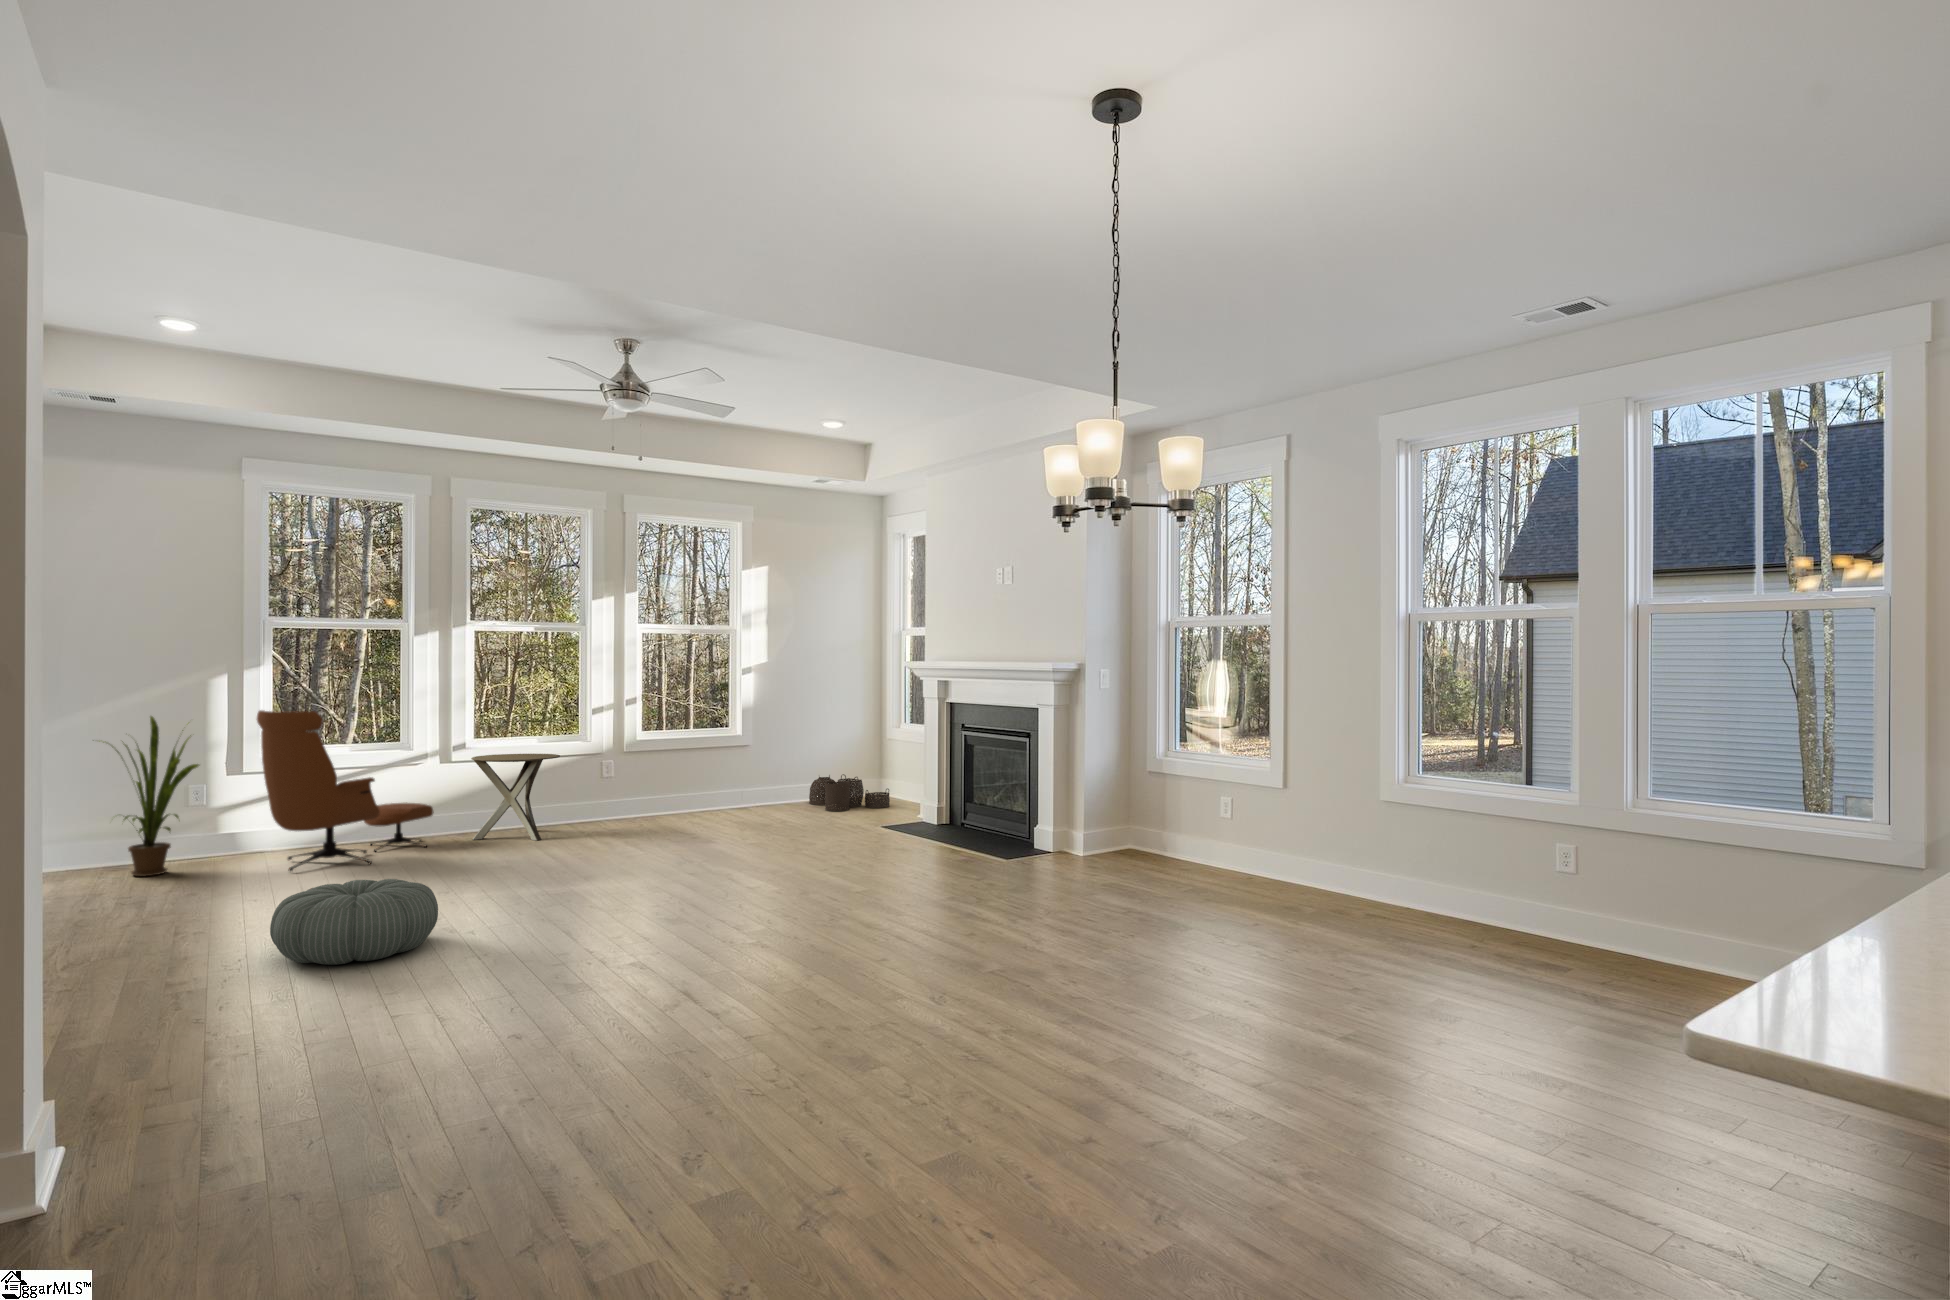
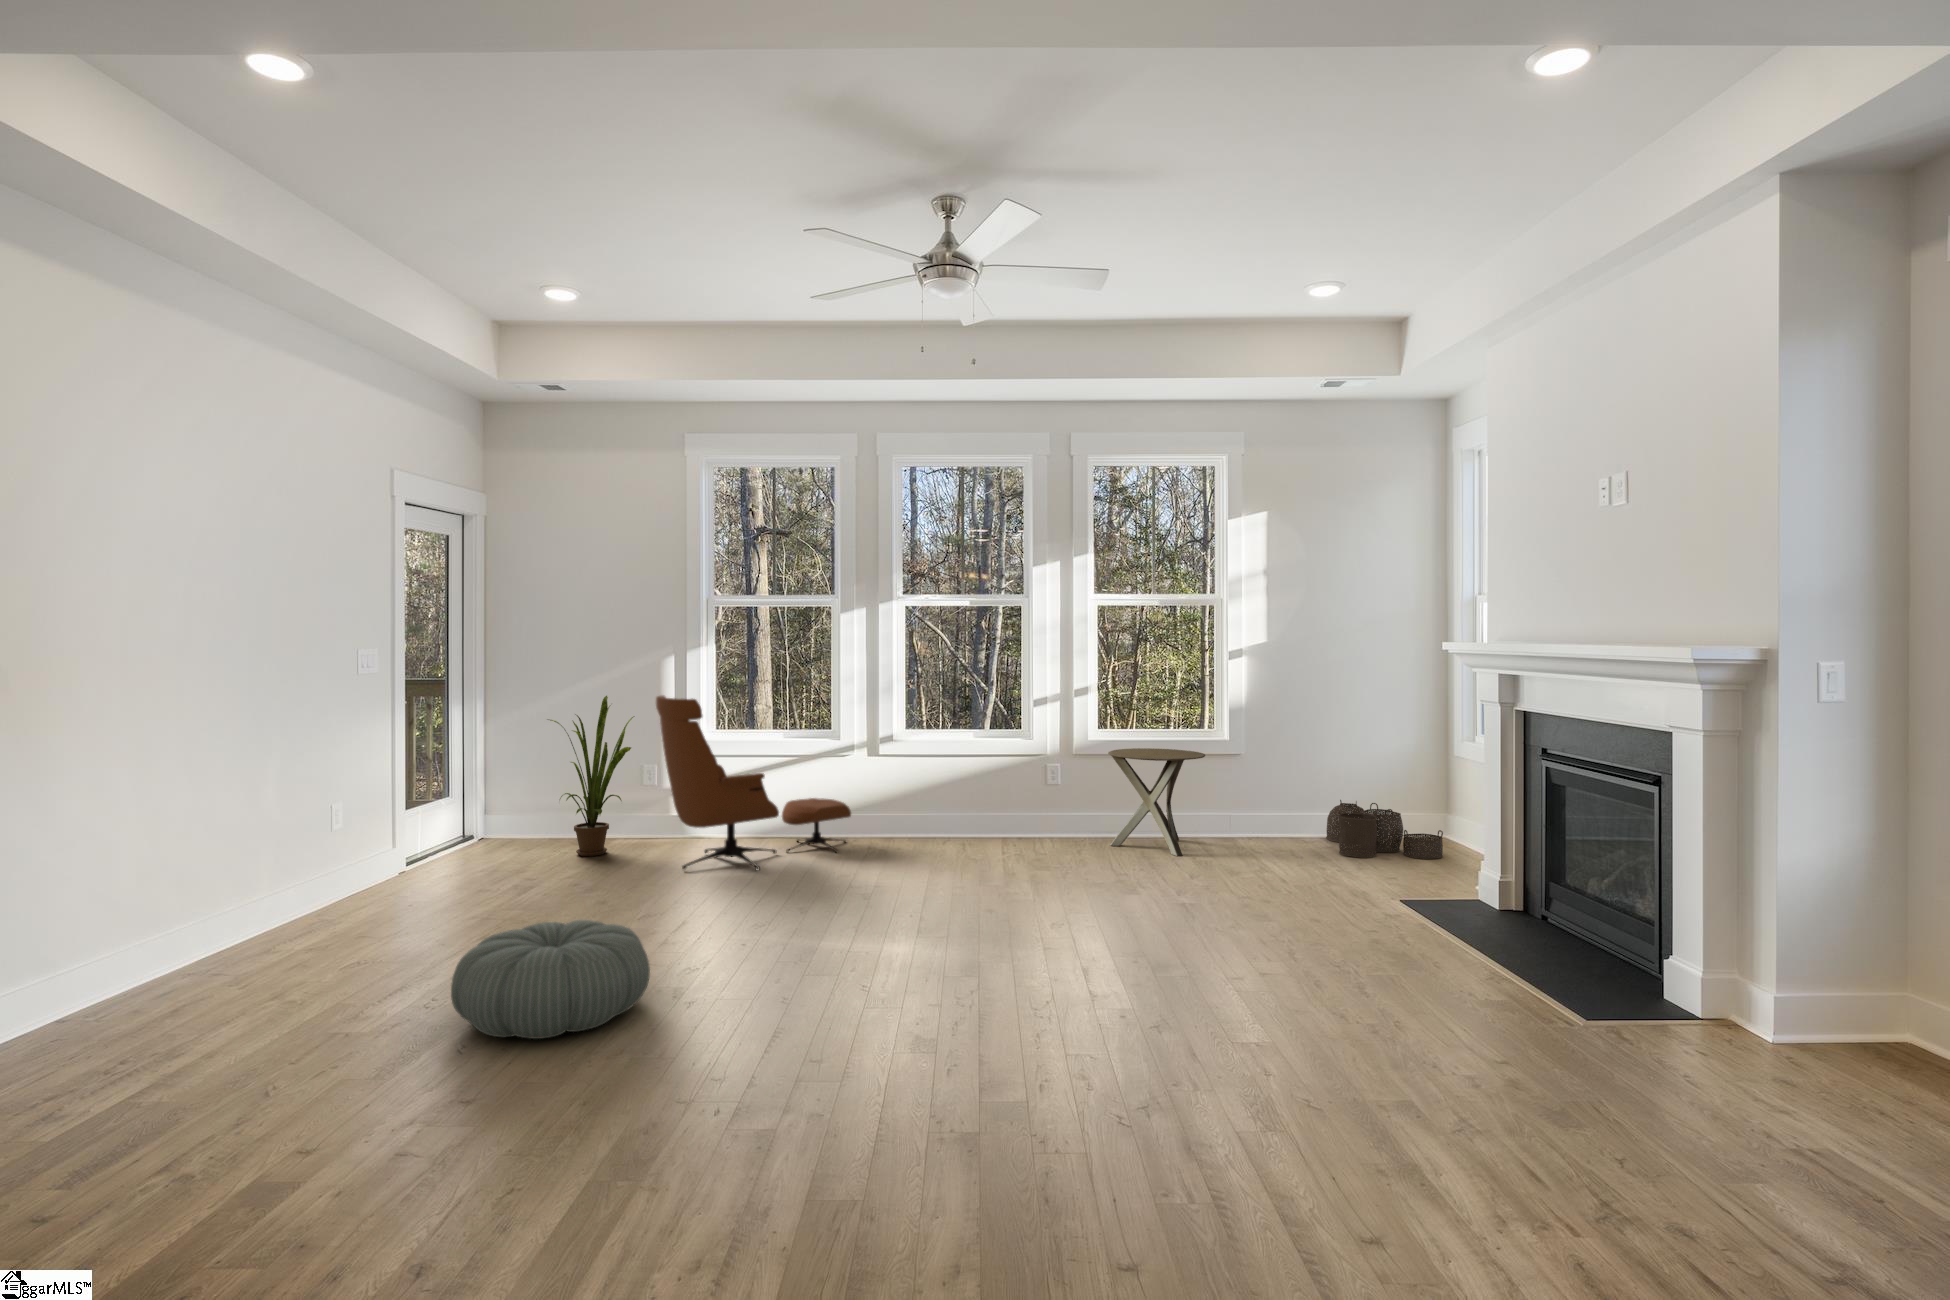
side table: present [471,754,560,840] -> present [1108,748,1205,856]

